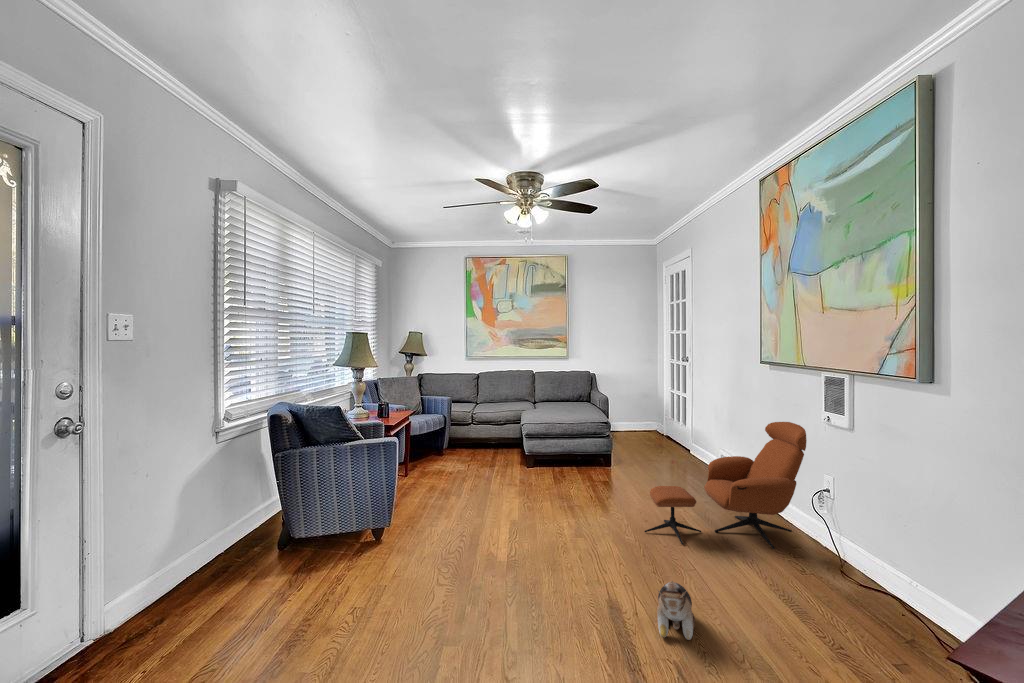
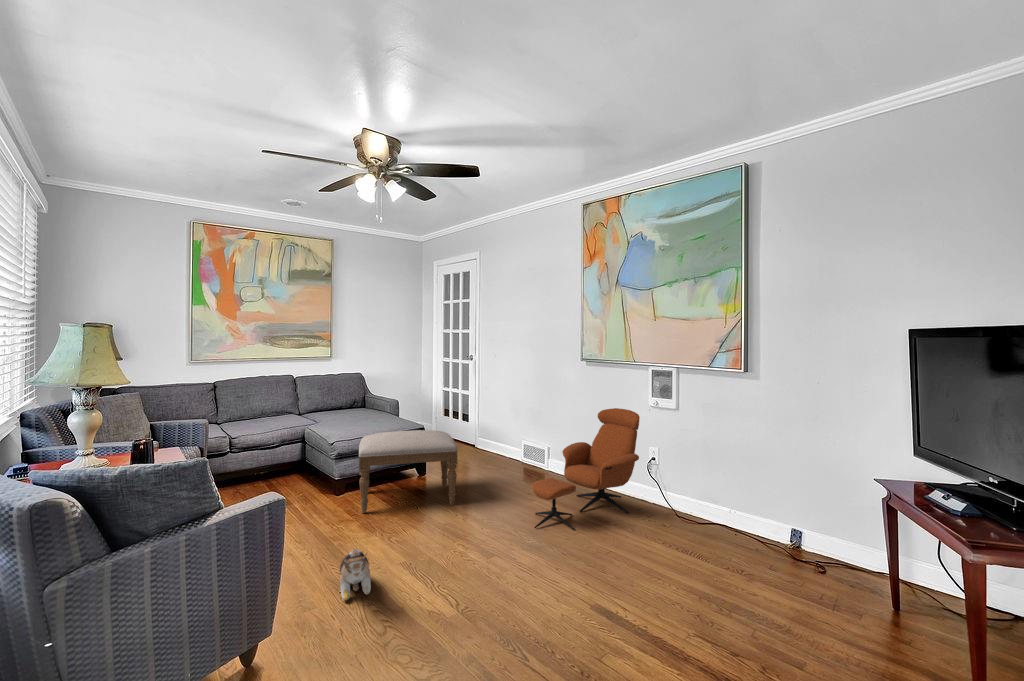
ottoman: none [522,421,617,495] -> present [359,430,457,513]
plush toy: present [657,581,695,640] -> present [340,549,371,600]

